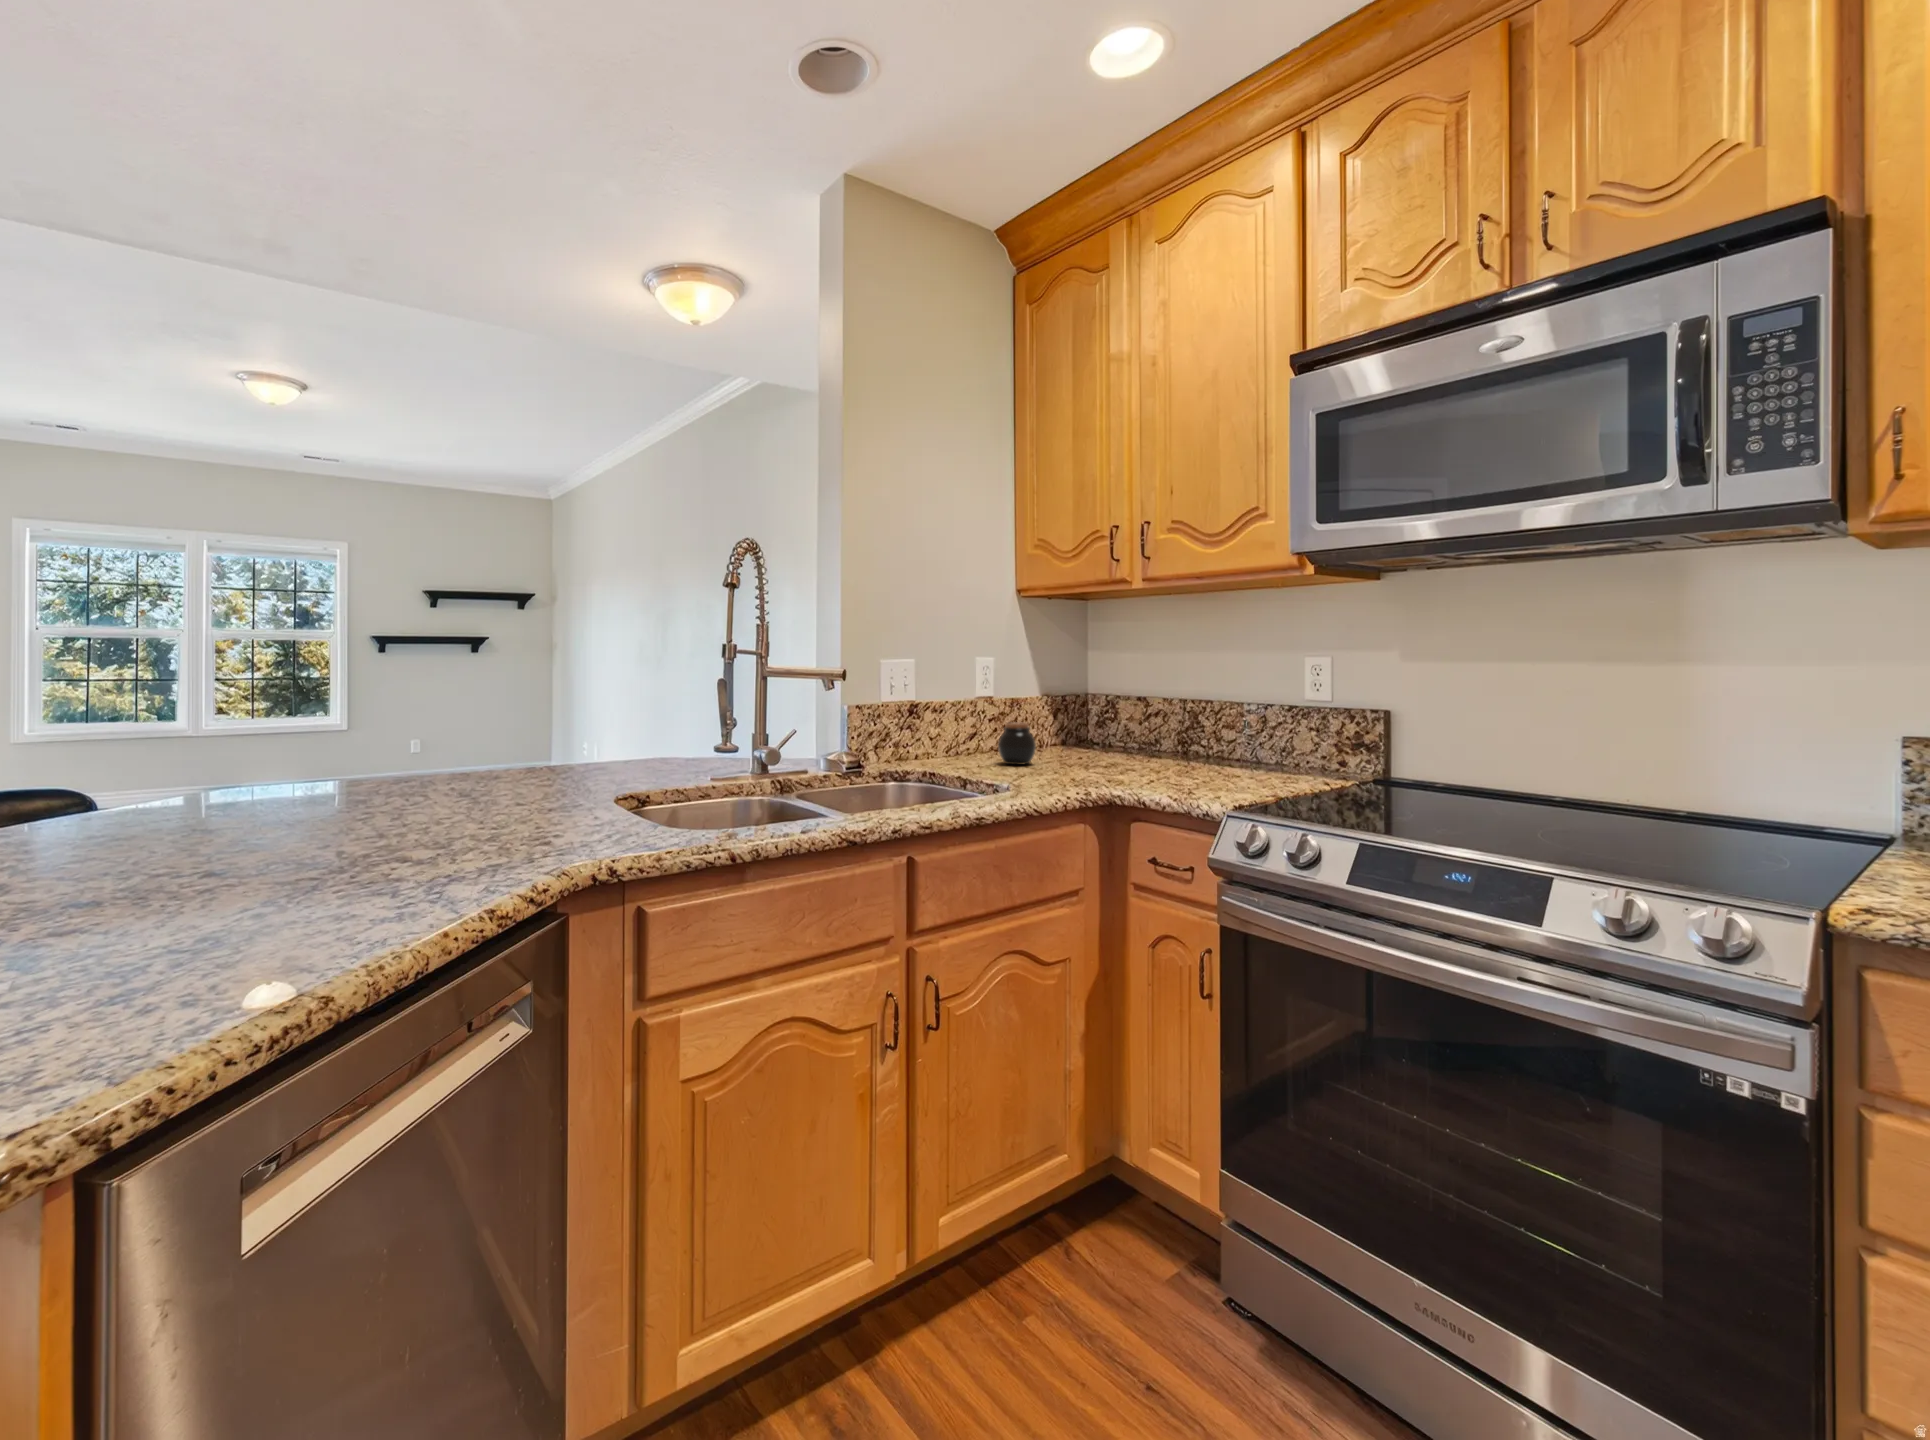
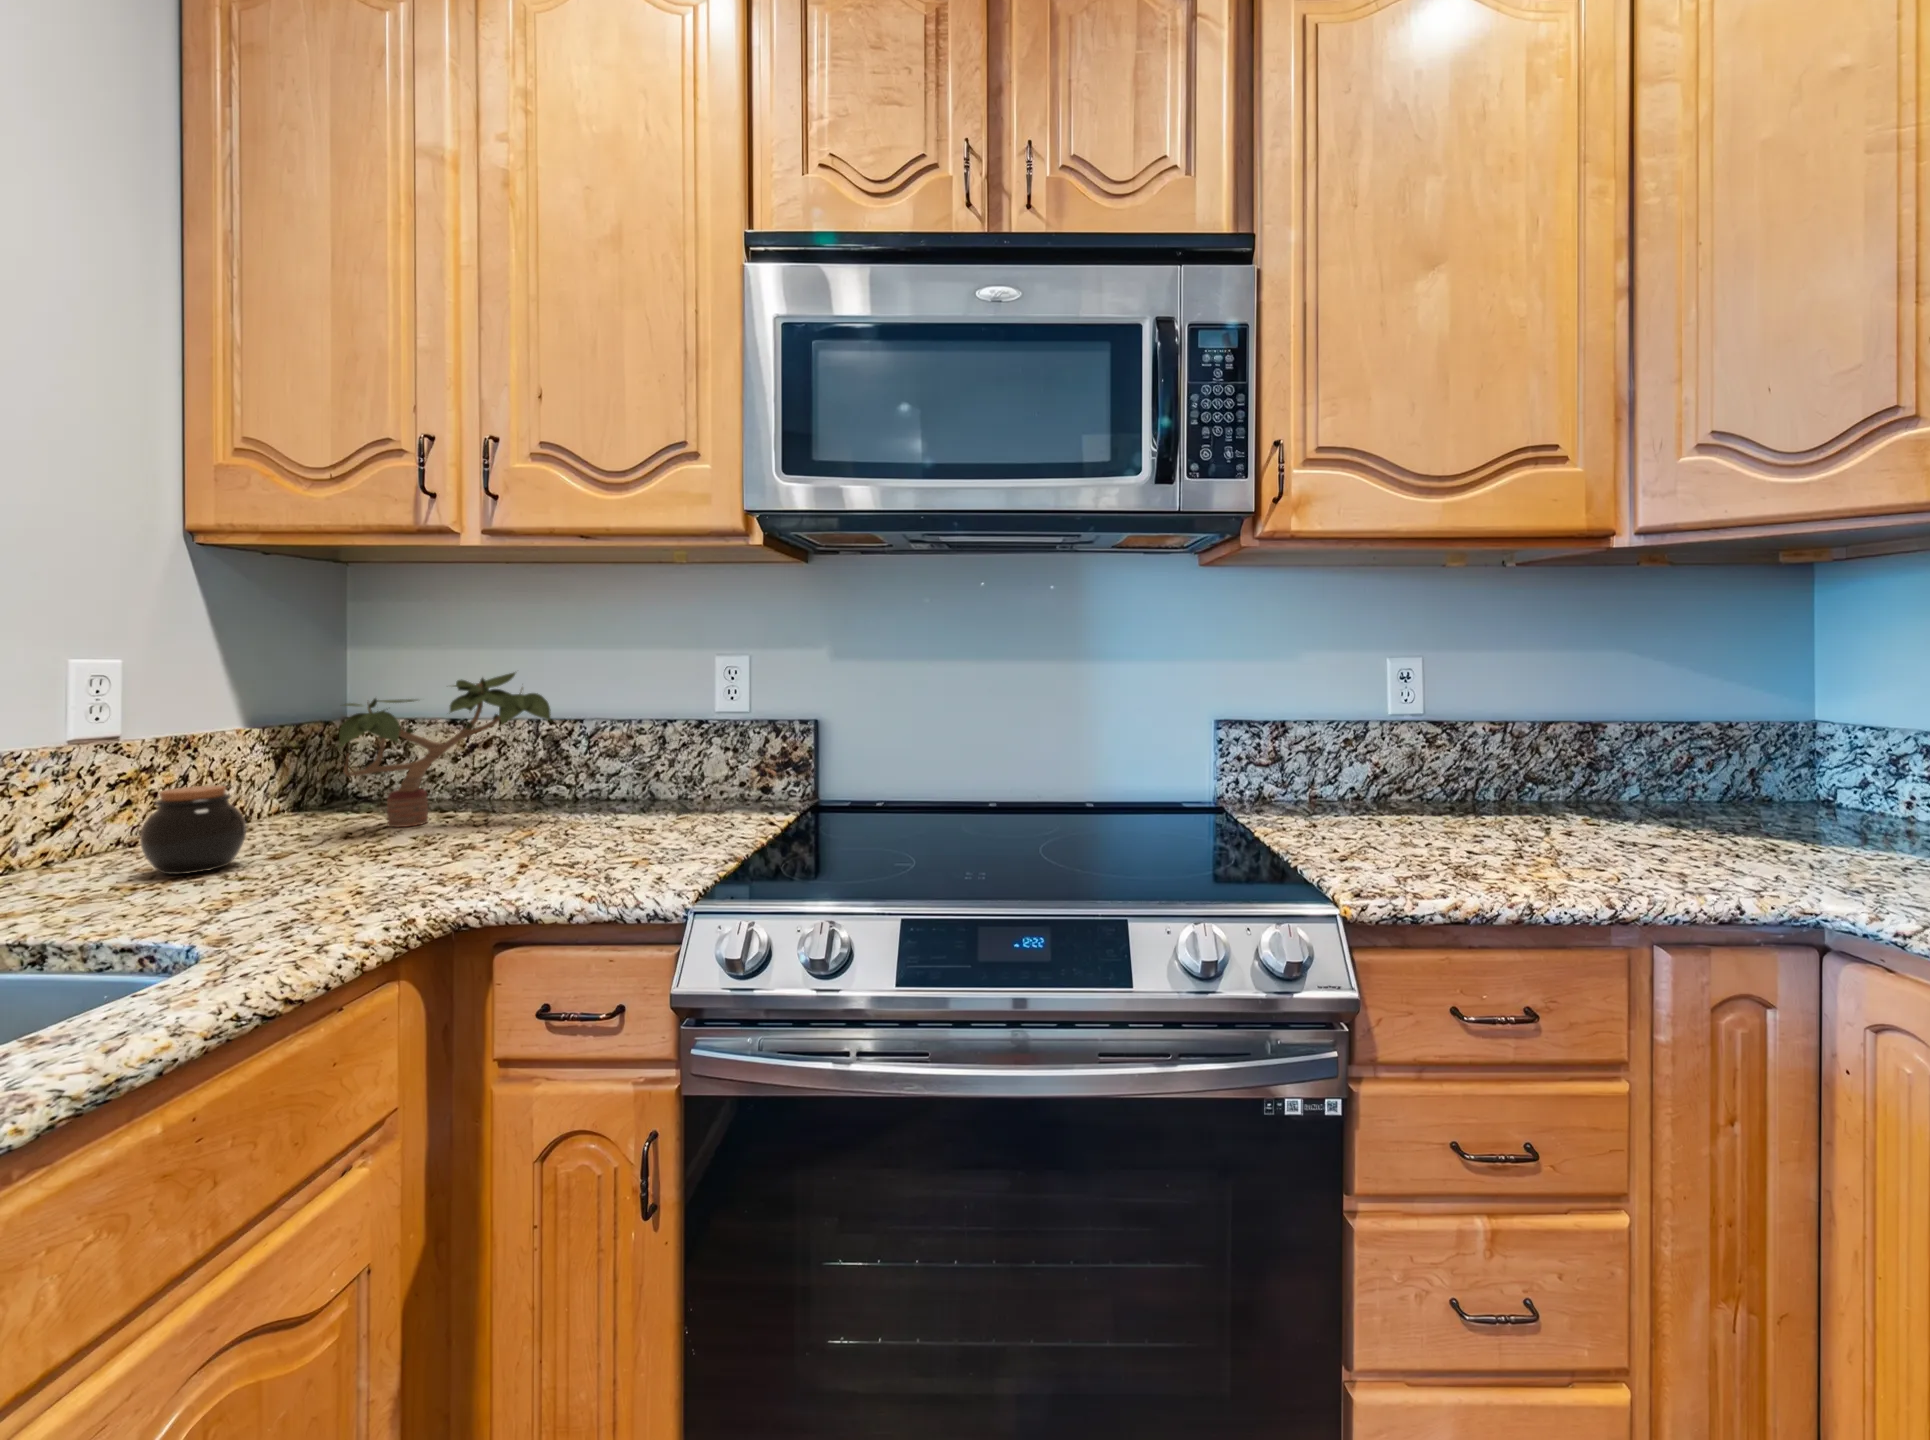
potted plant: none [1061,663,1205,759] -> present [339,672,551,827]

